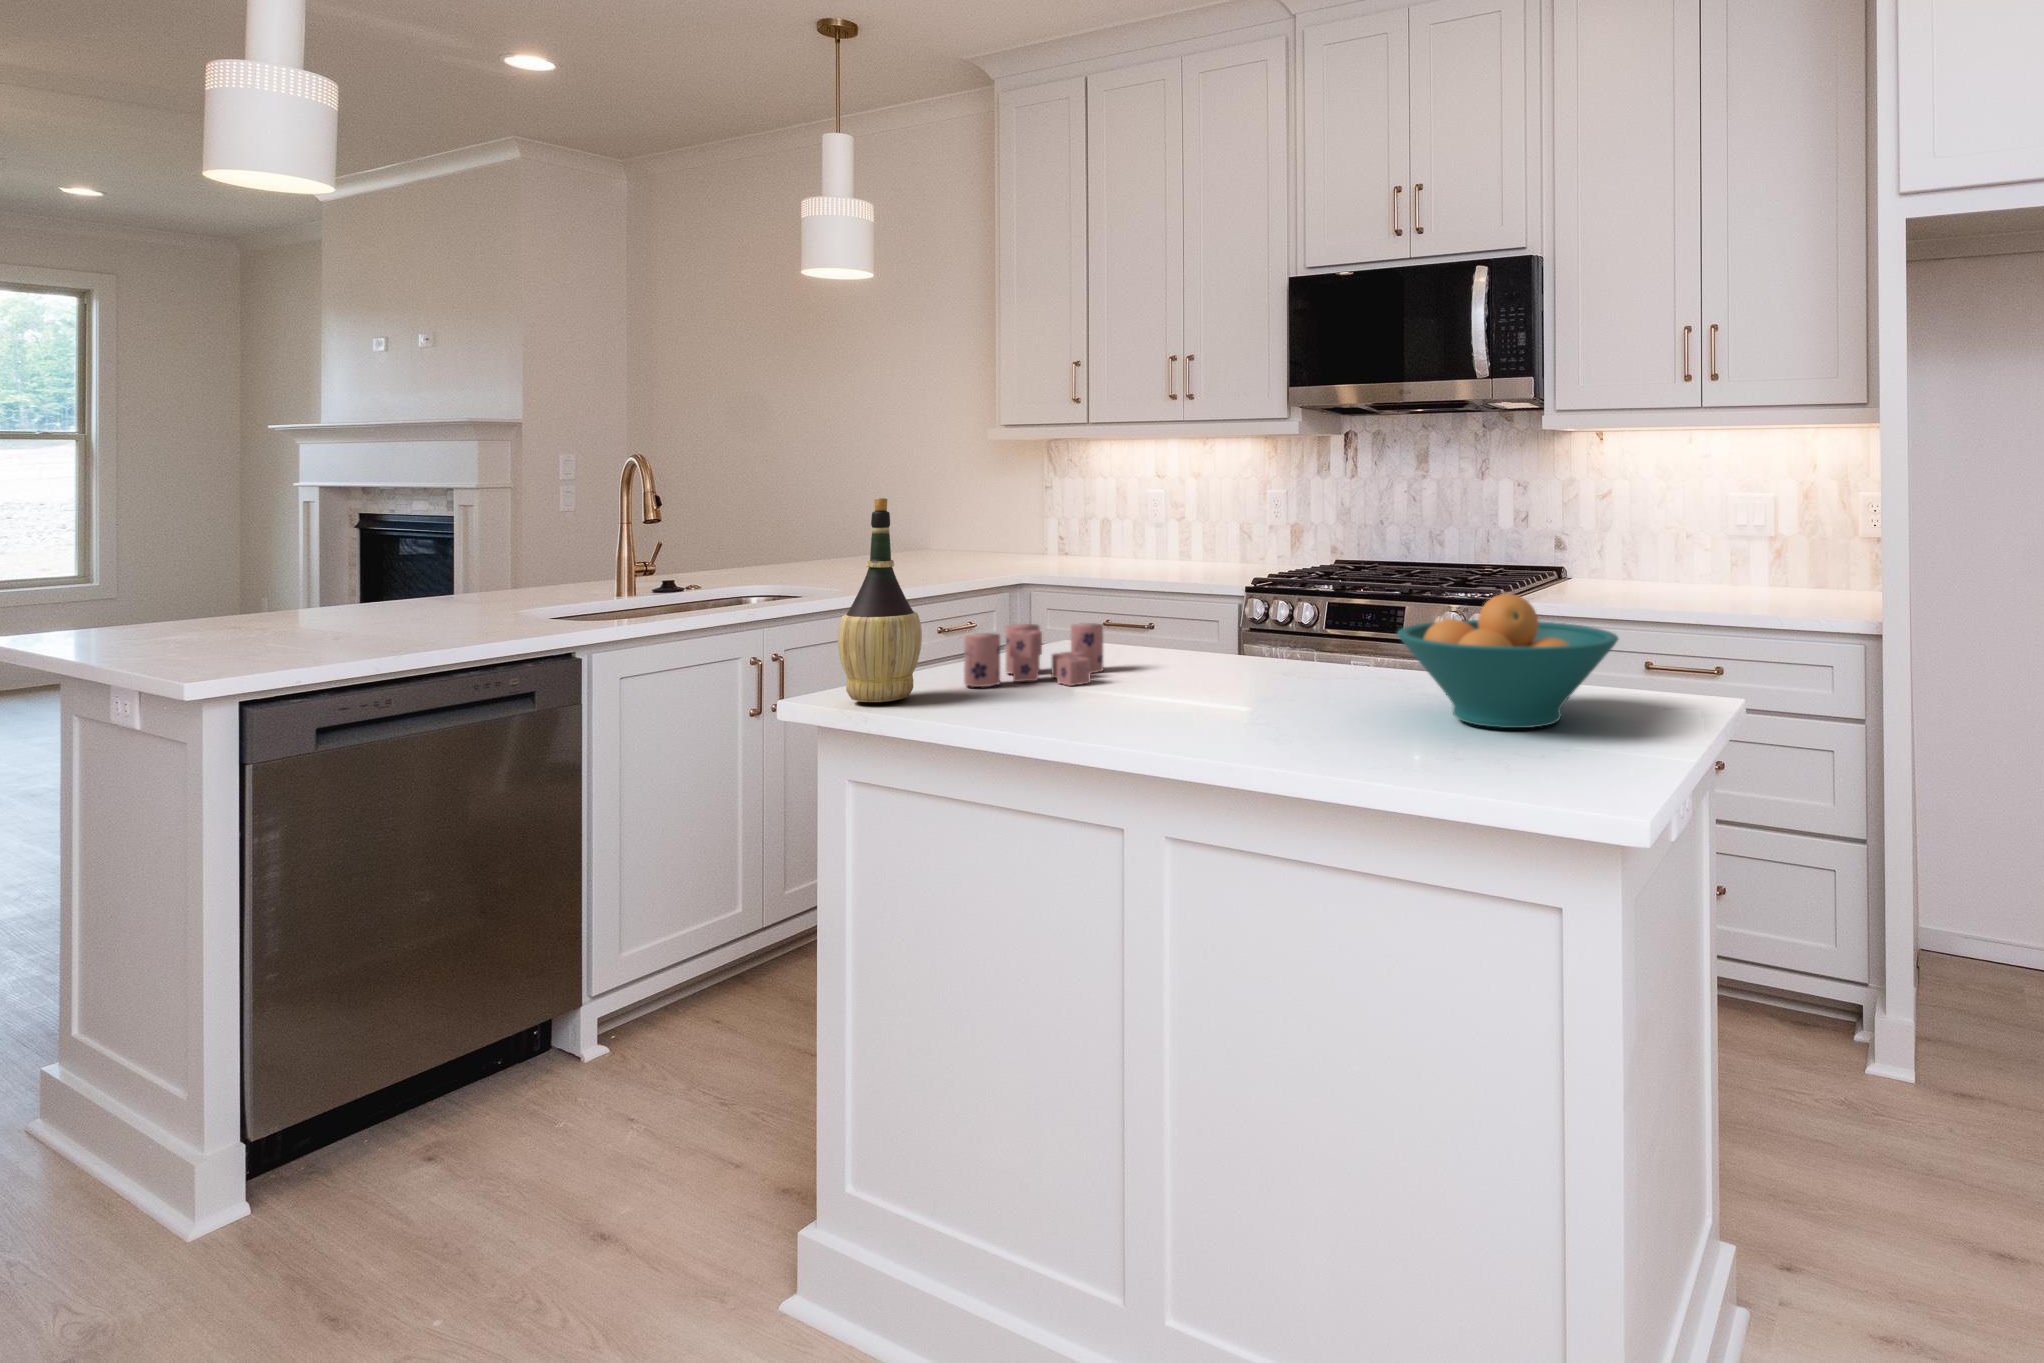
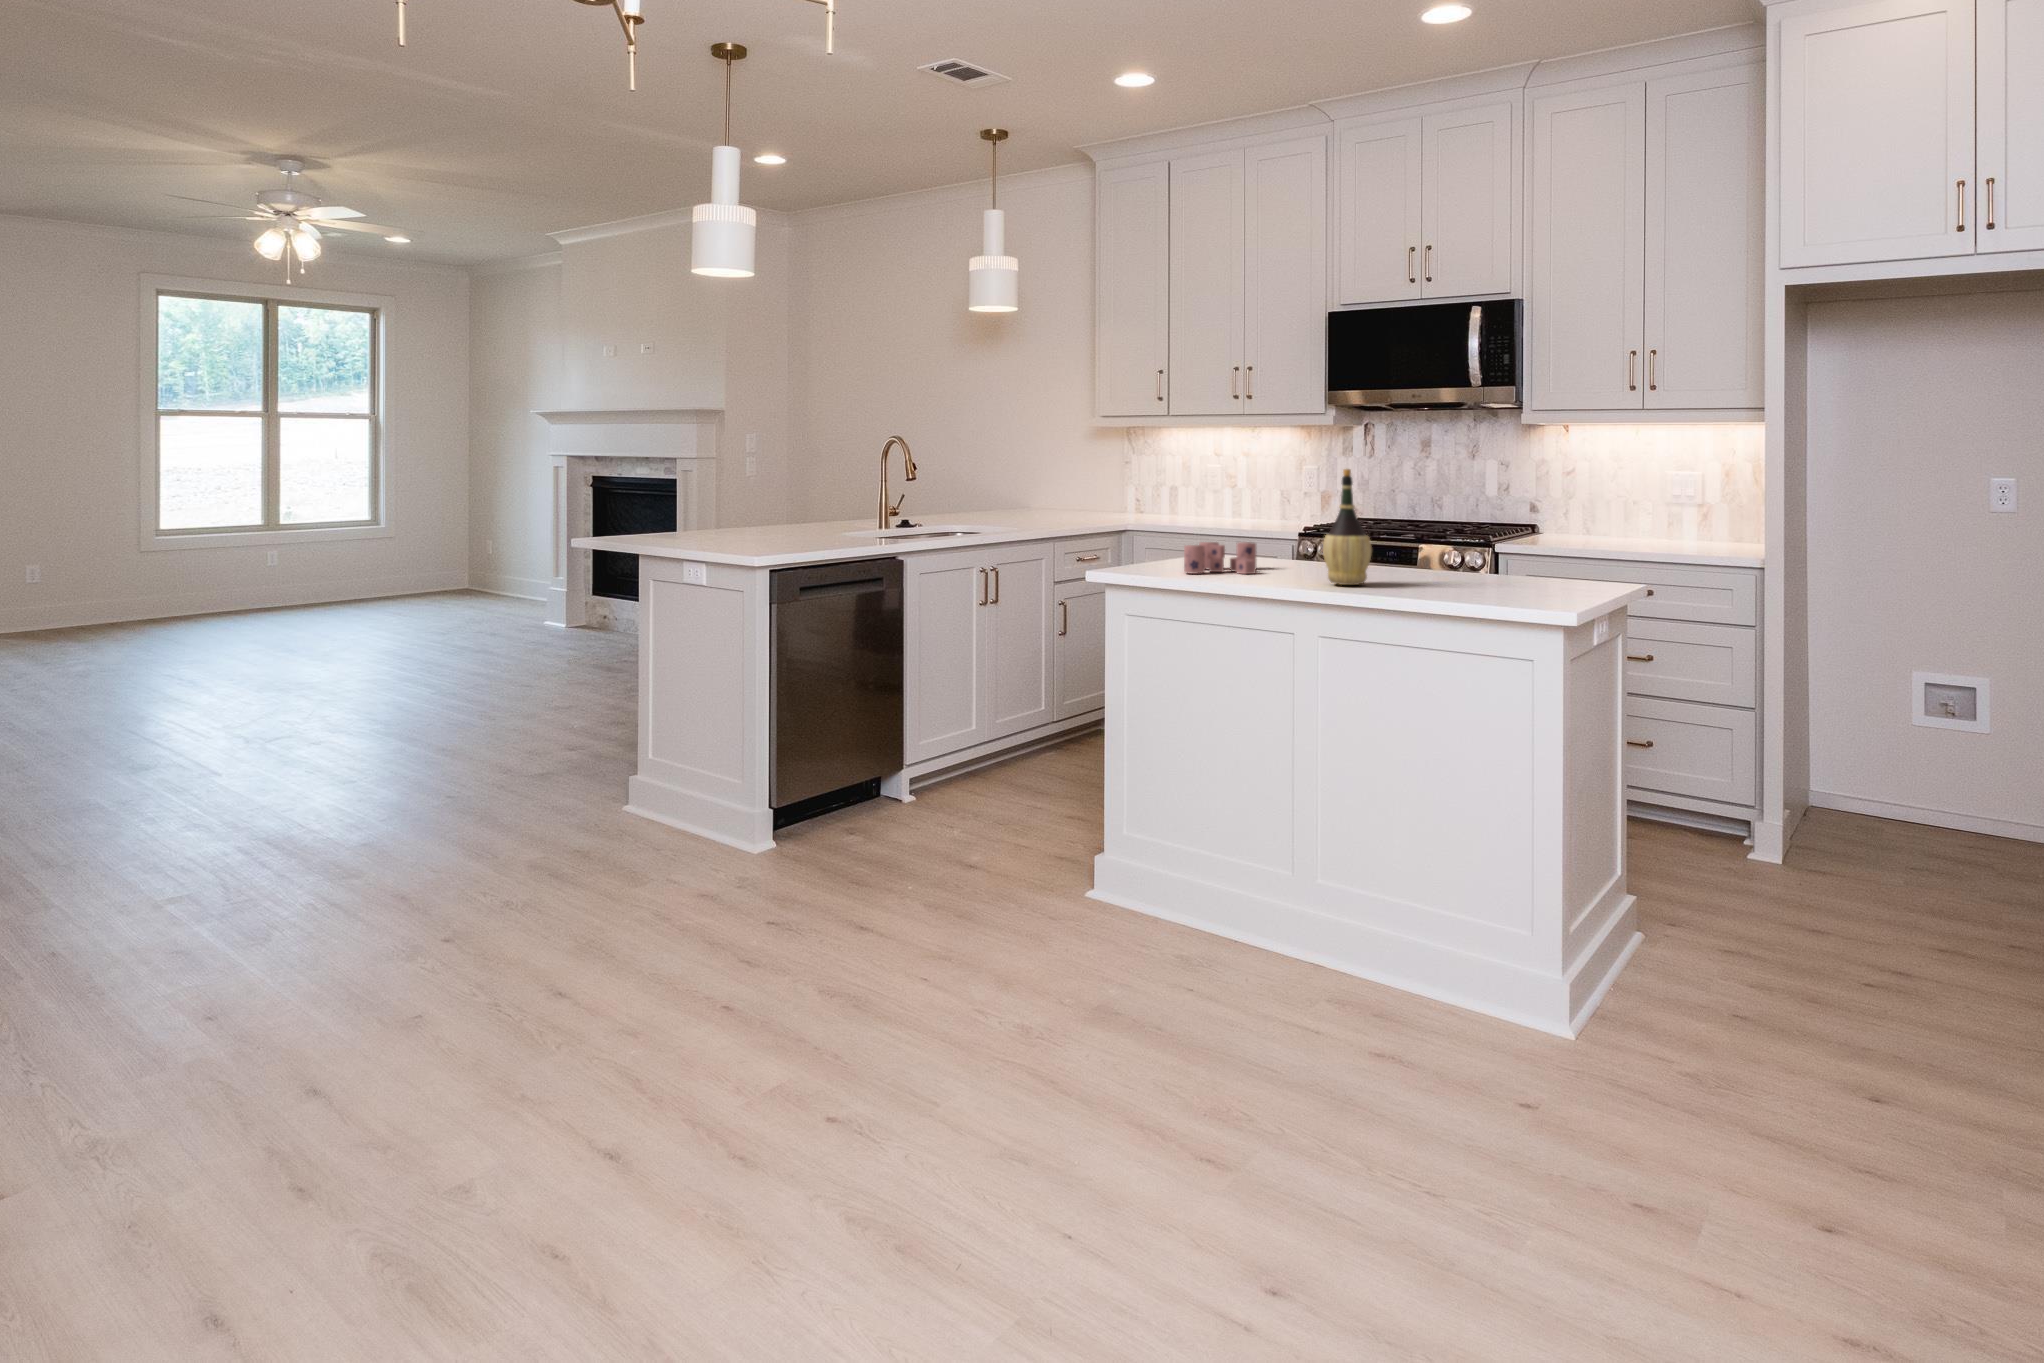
wine bottle: present [838,498,922,702] -> present [1323,469,1372,585]
fruit bowl: present [1397,594,1618,728] -> none [1443,523,1566,592]

